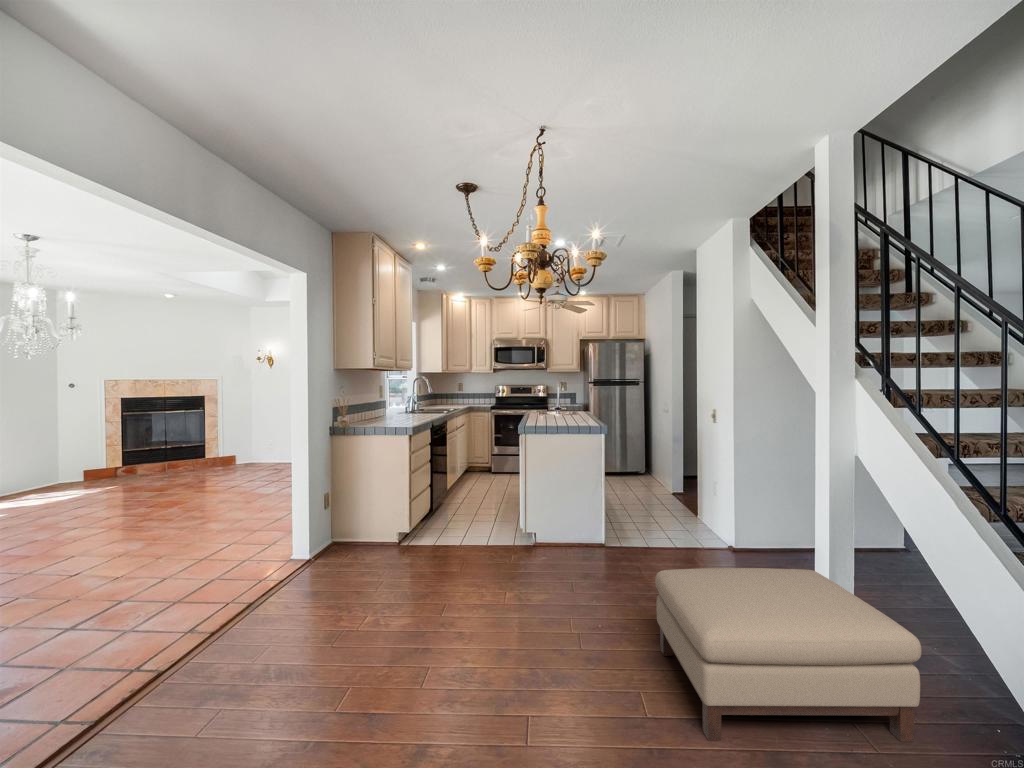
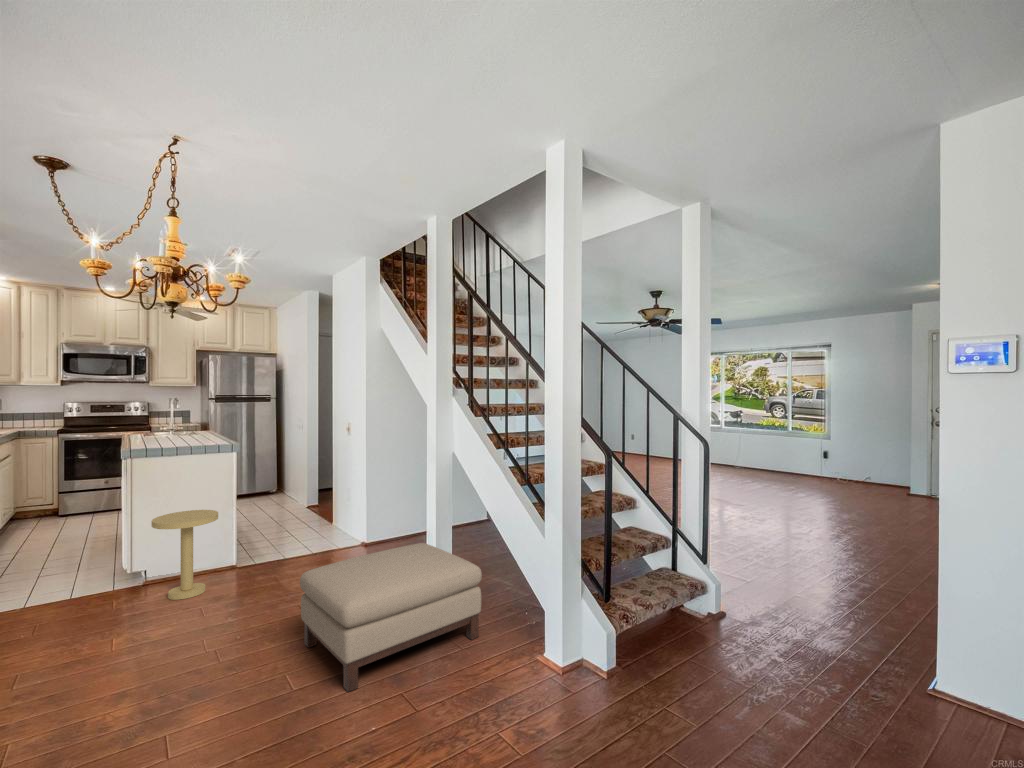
side table: none [537,481,587,560] -> present [152,510,218,600]

